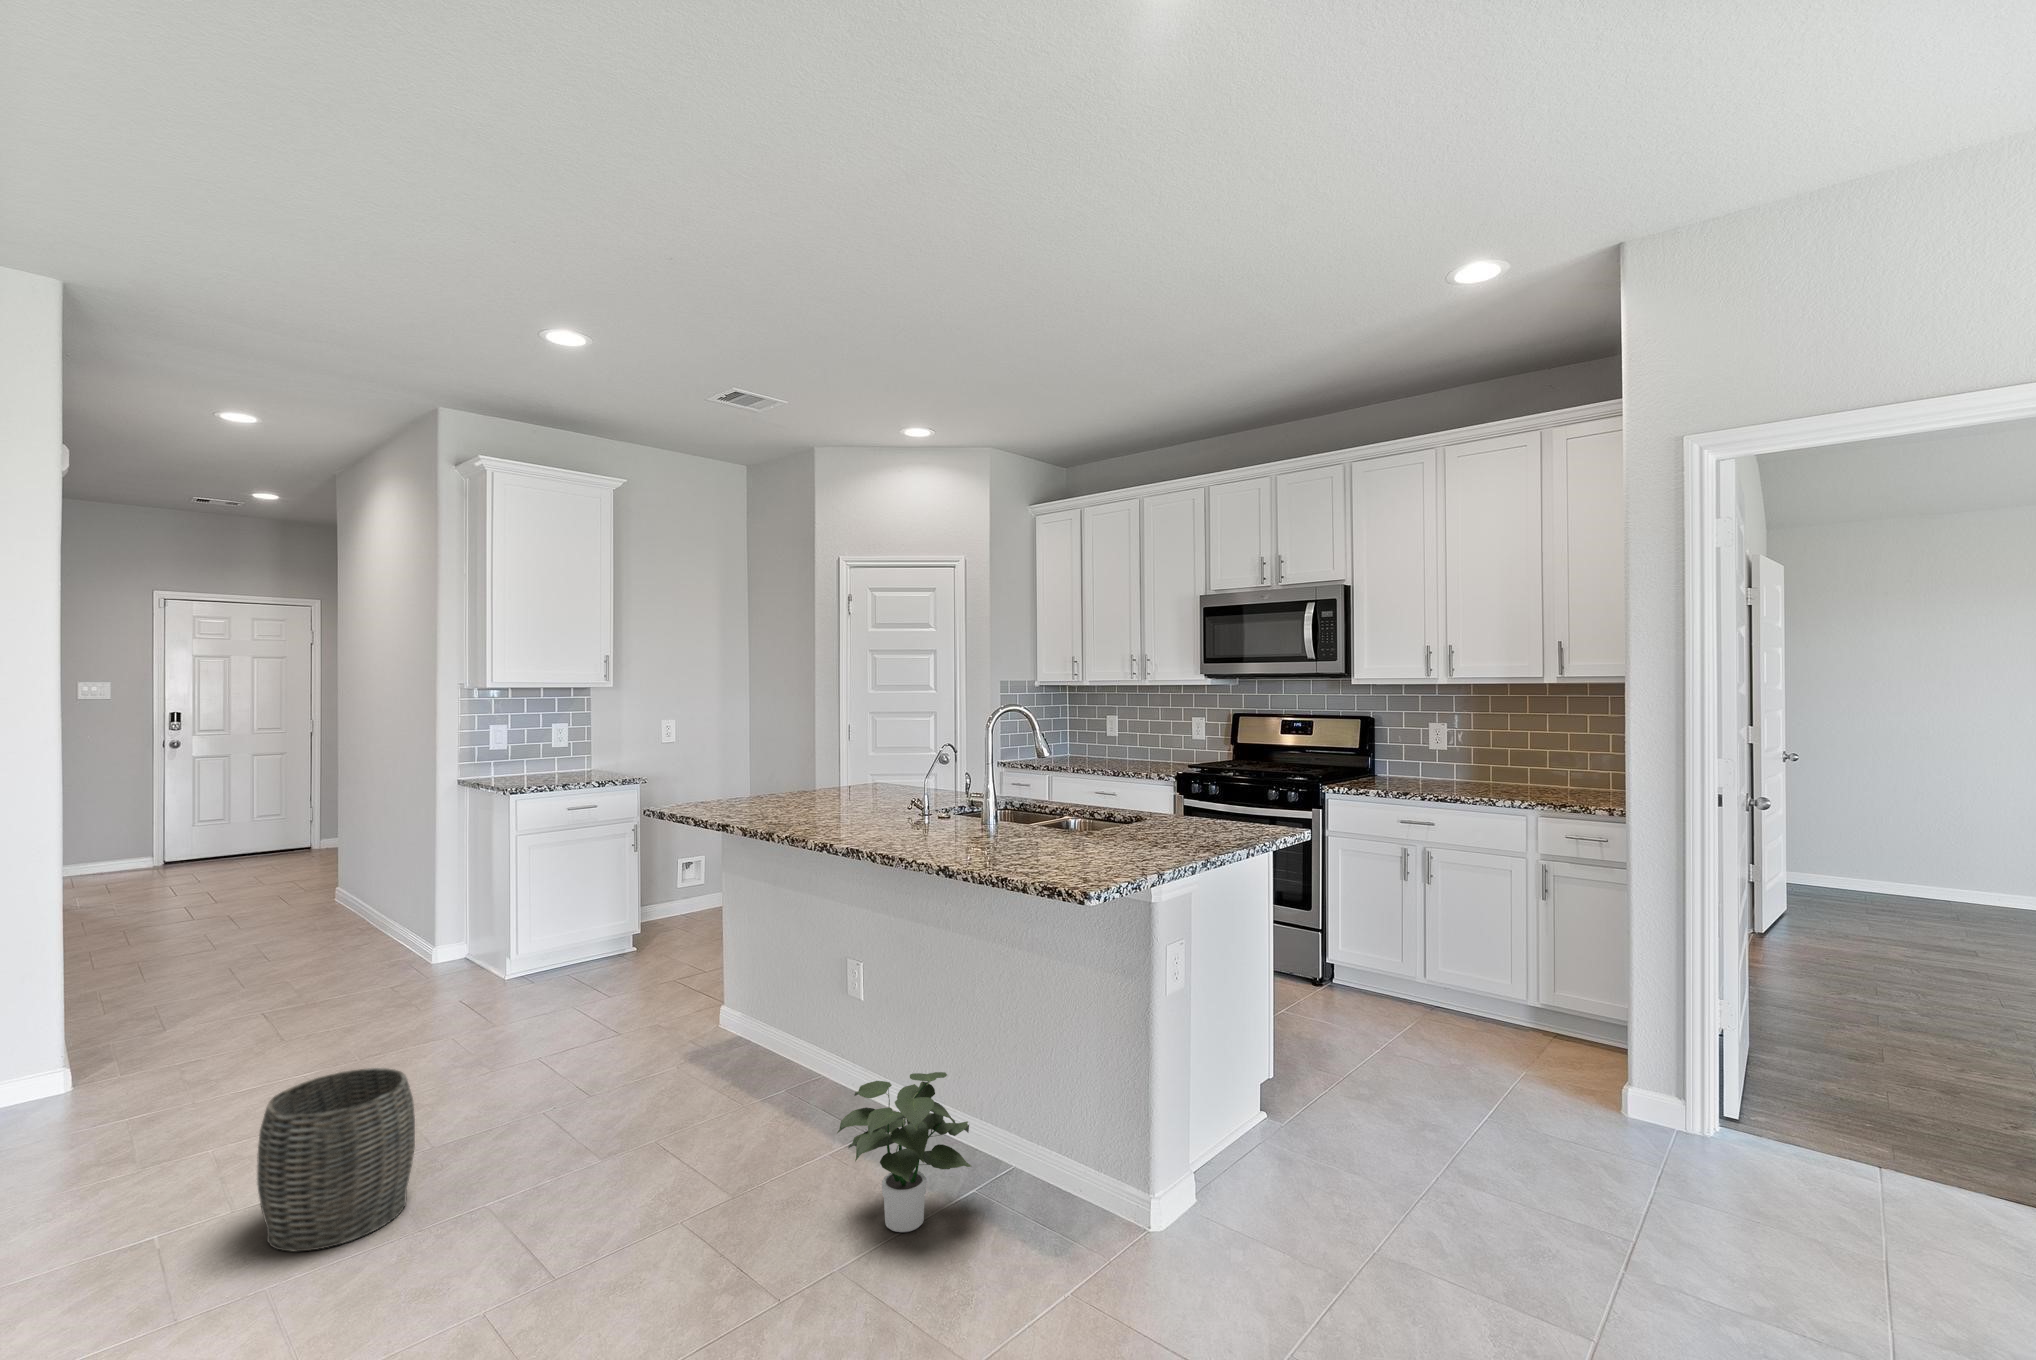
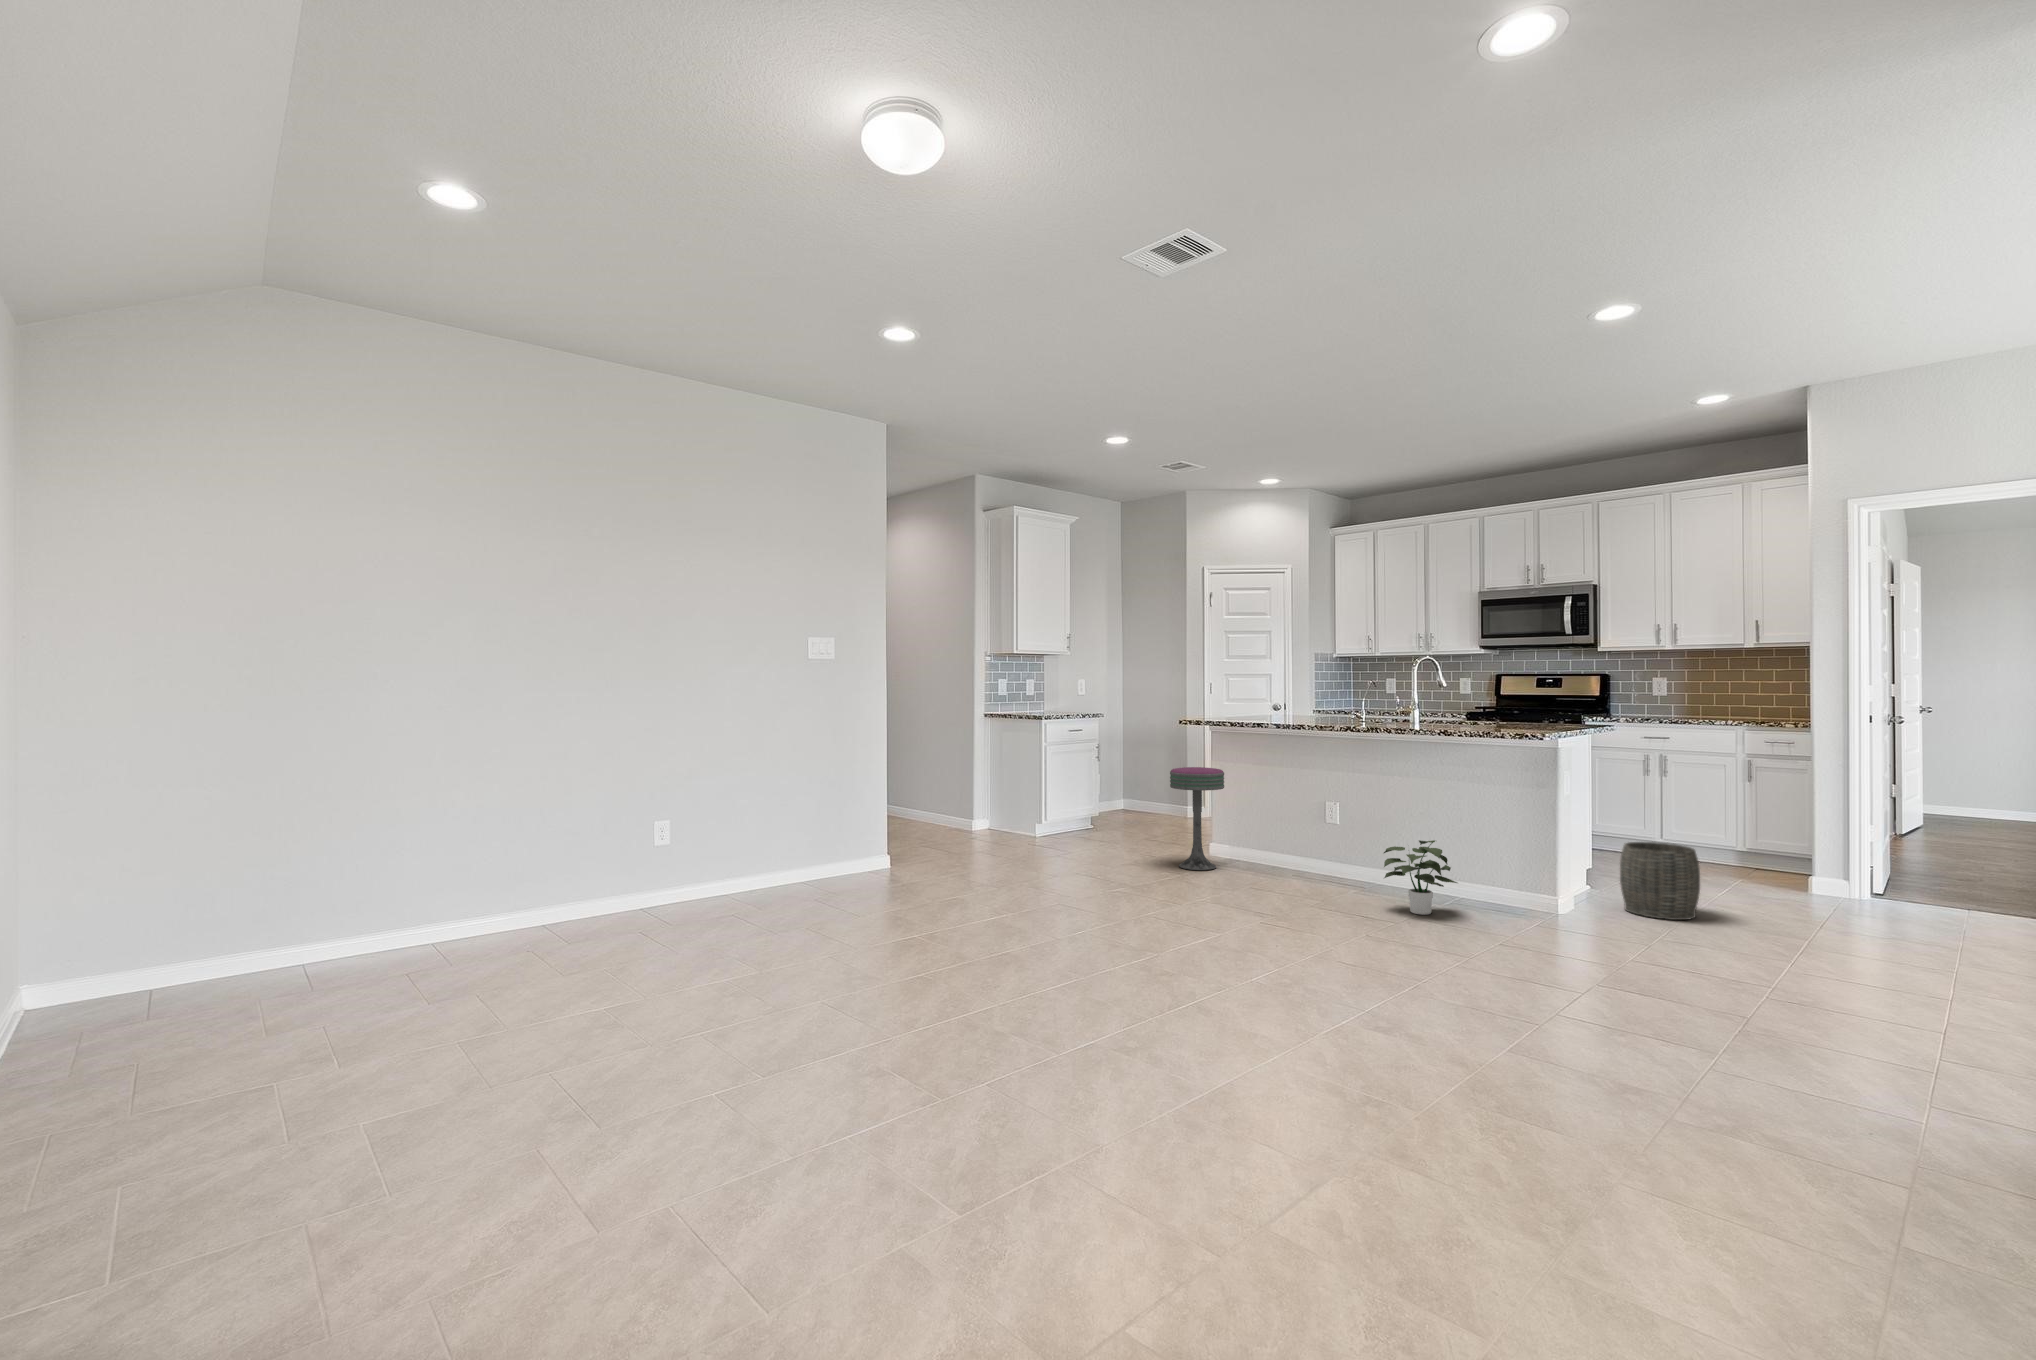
bar stool: none [613,886,711,1073] -> present [1170,767,1224,870]
woven basket: present [257,1068,415,1252] -> present [1620,842,1700,920]

